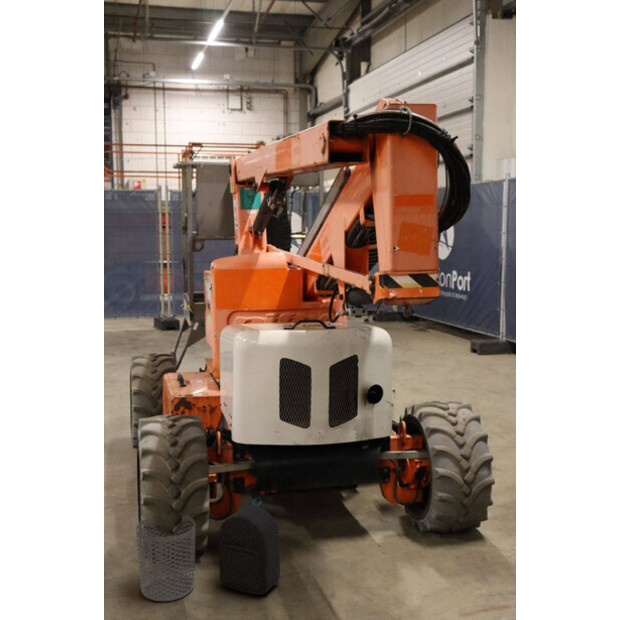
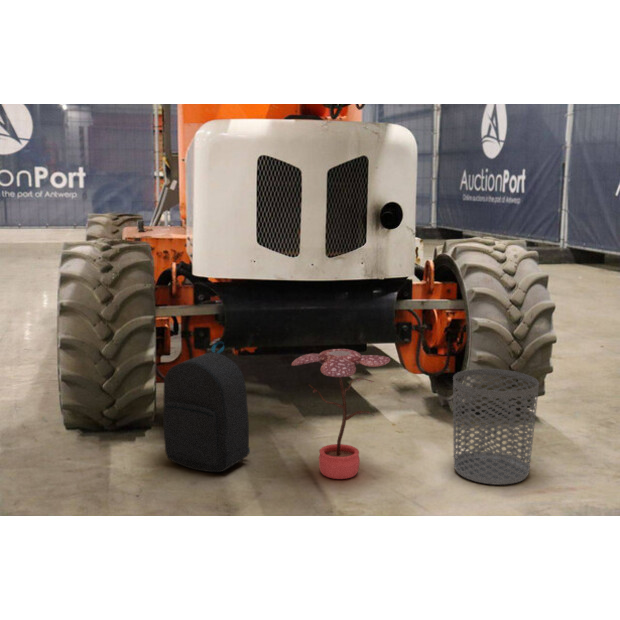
potted plant: none [311,501,380,598] -> present [291,349,390,479]
waste bin: present [136,516,196,601] -> present [453,369,539,485]

